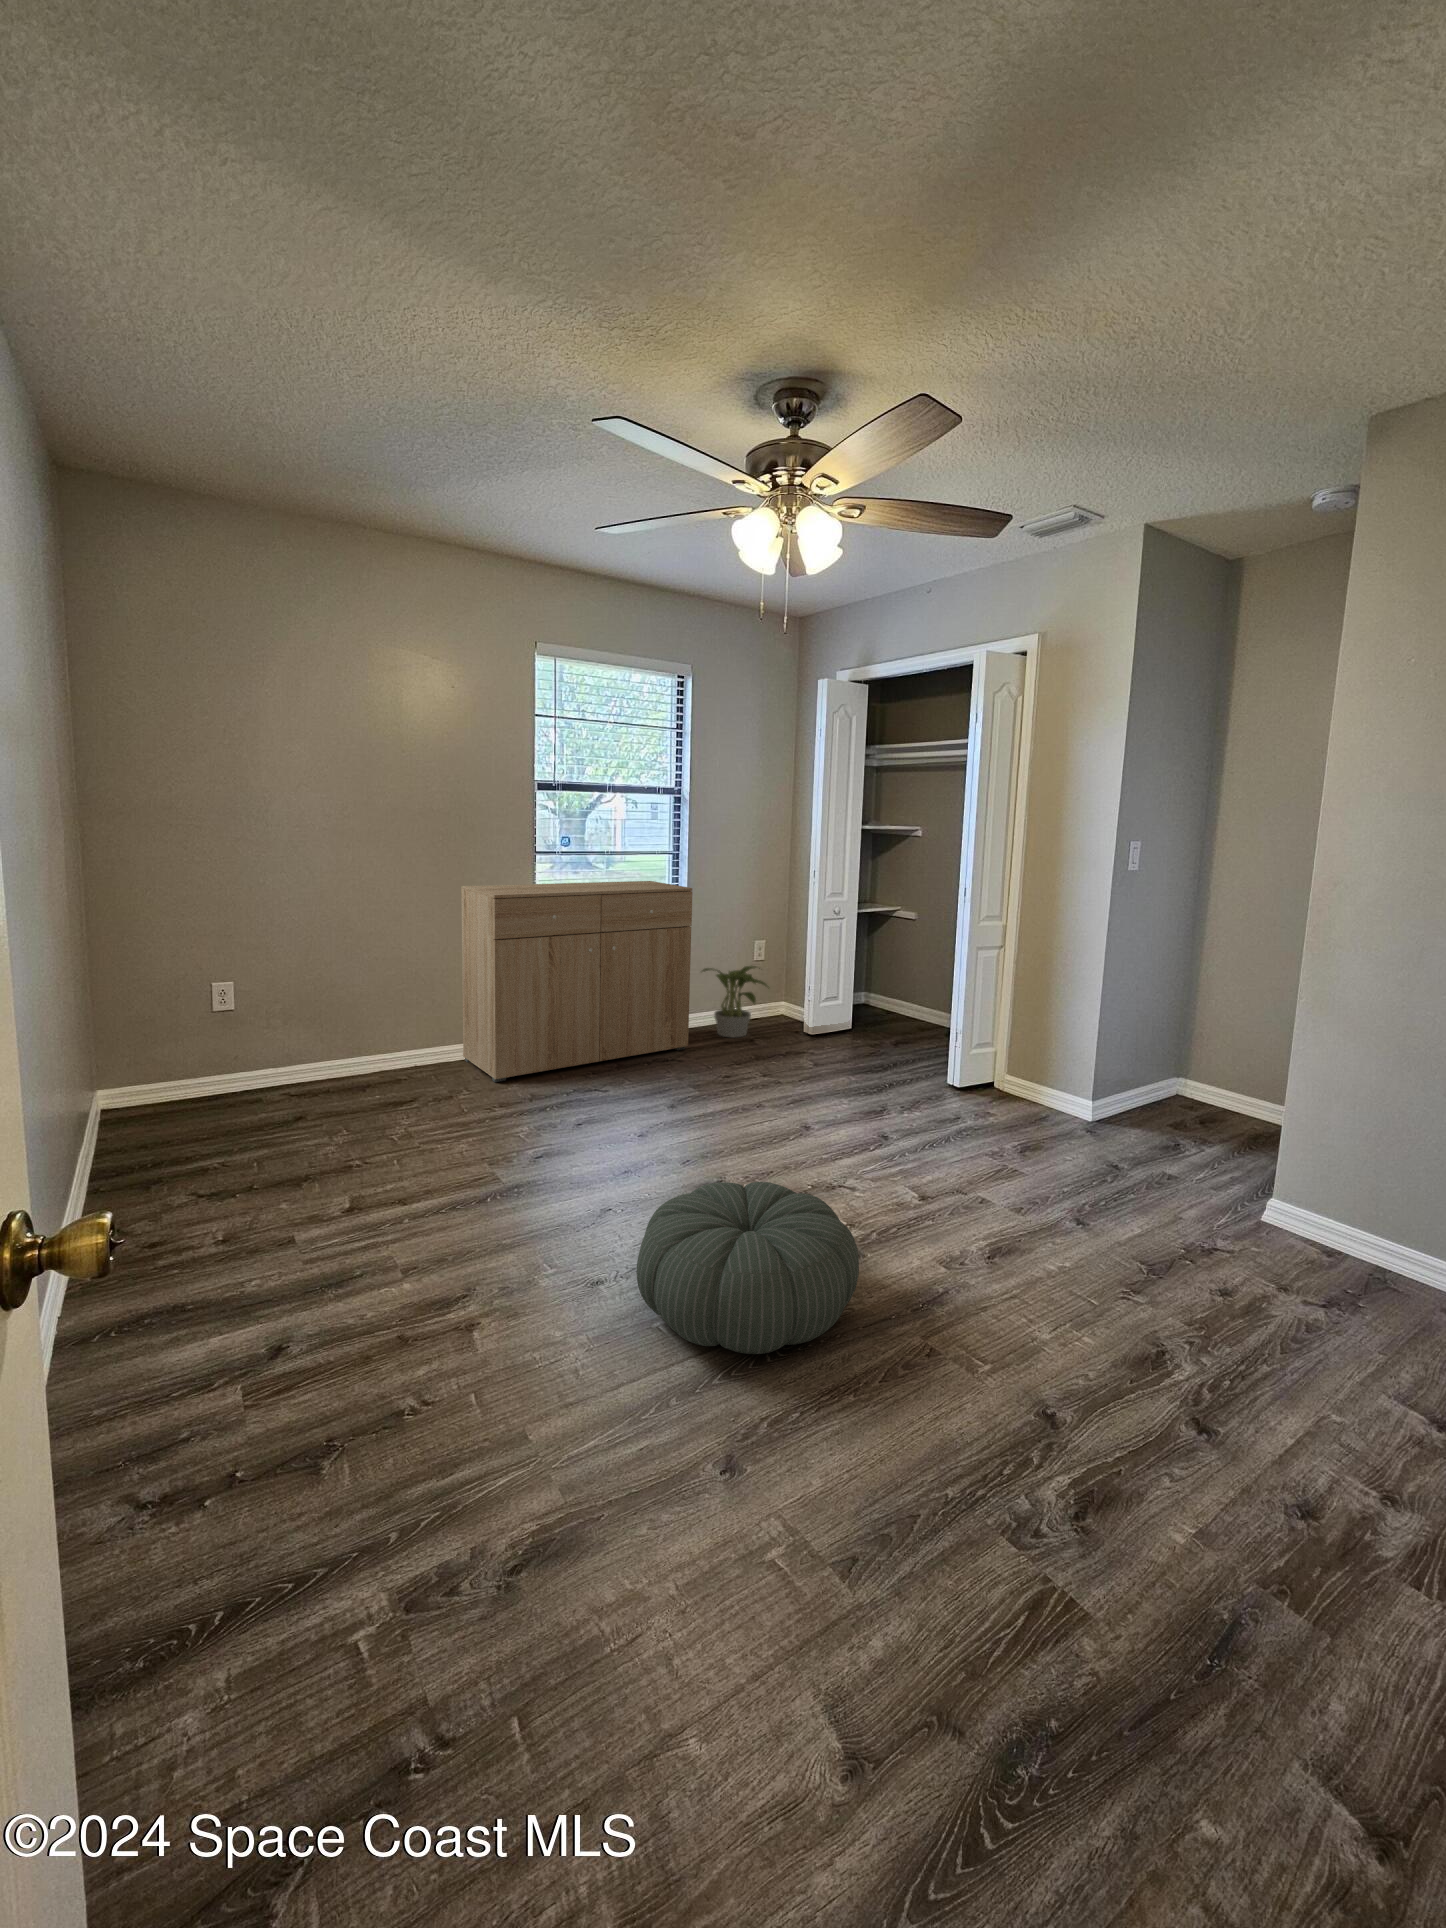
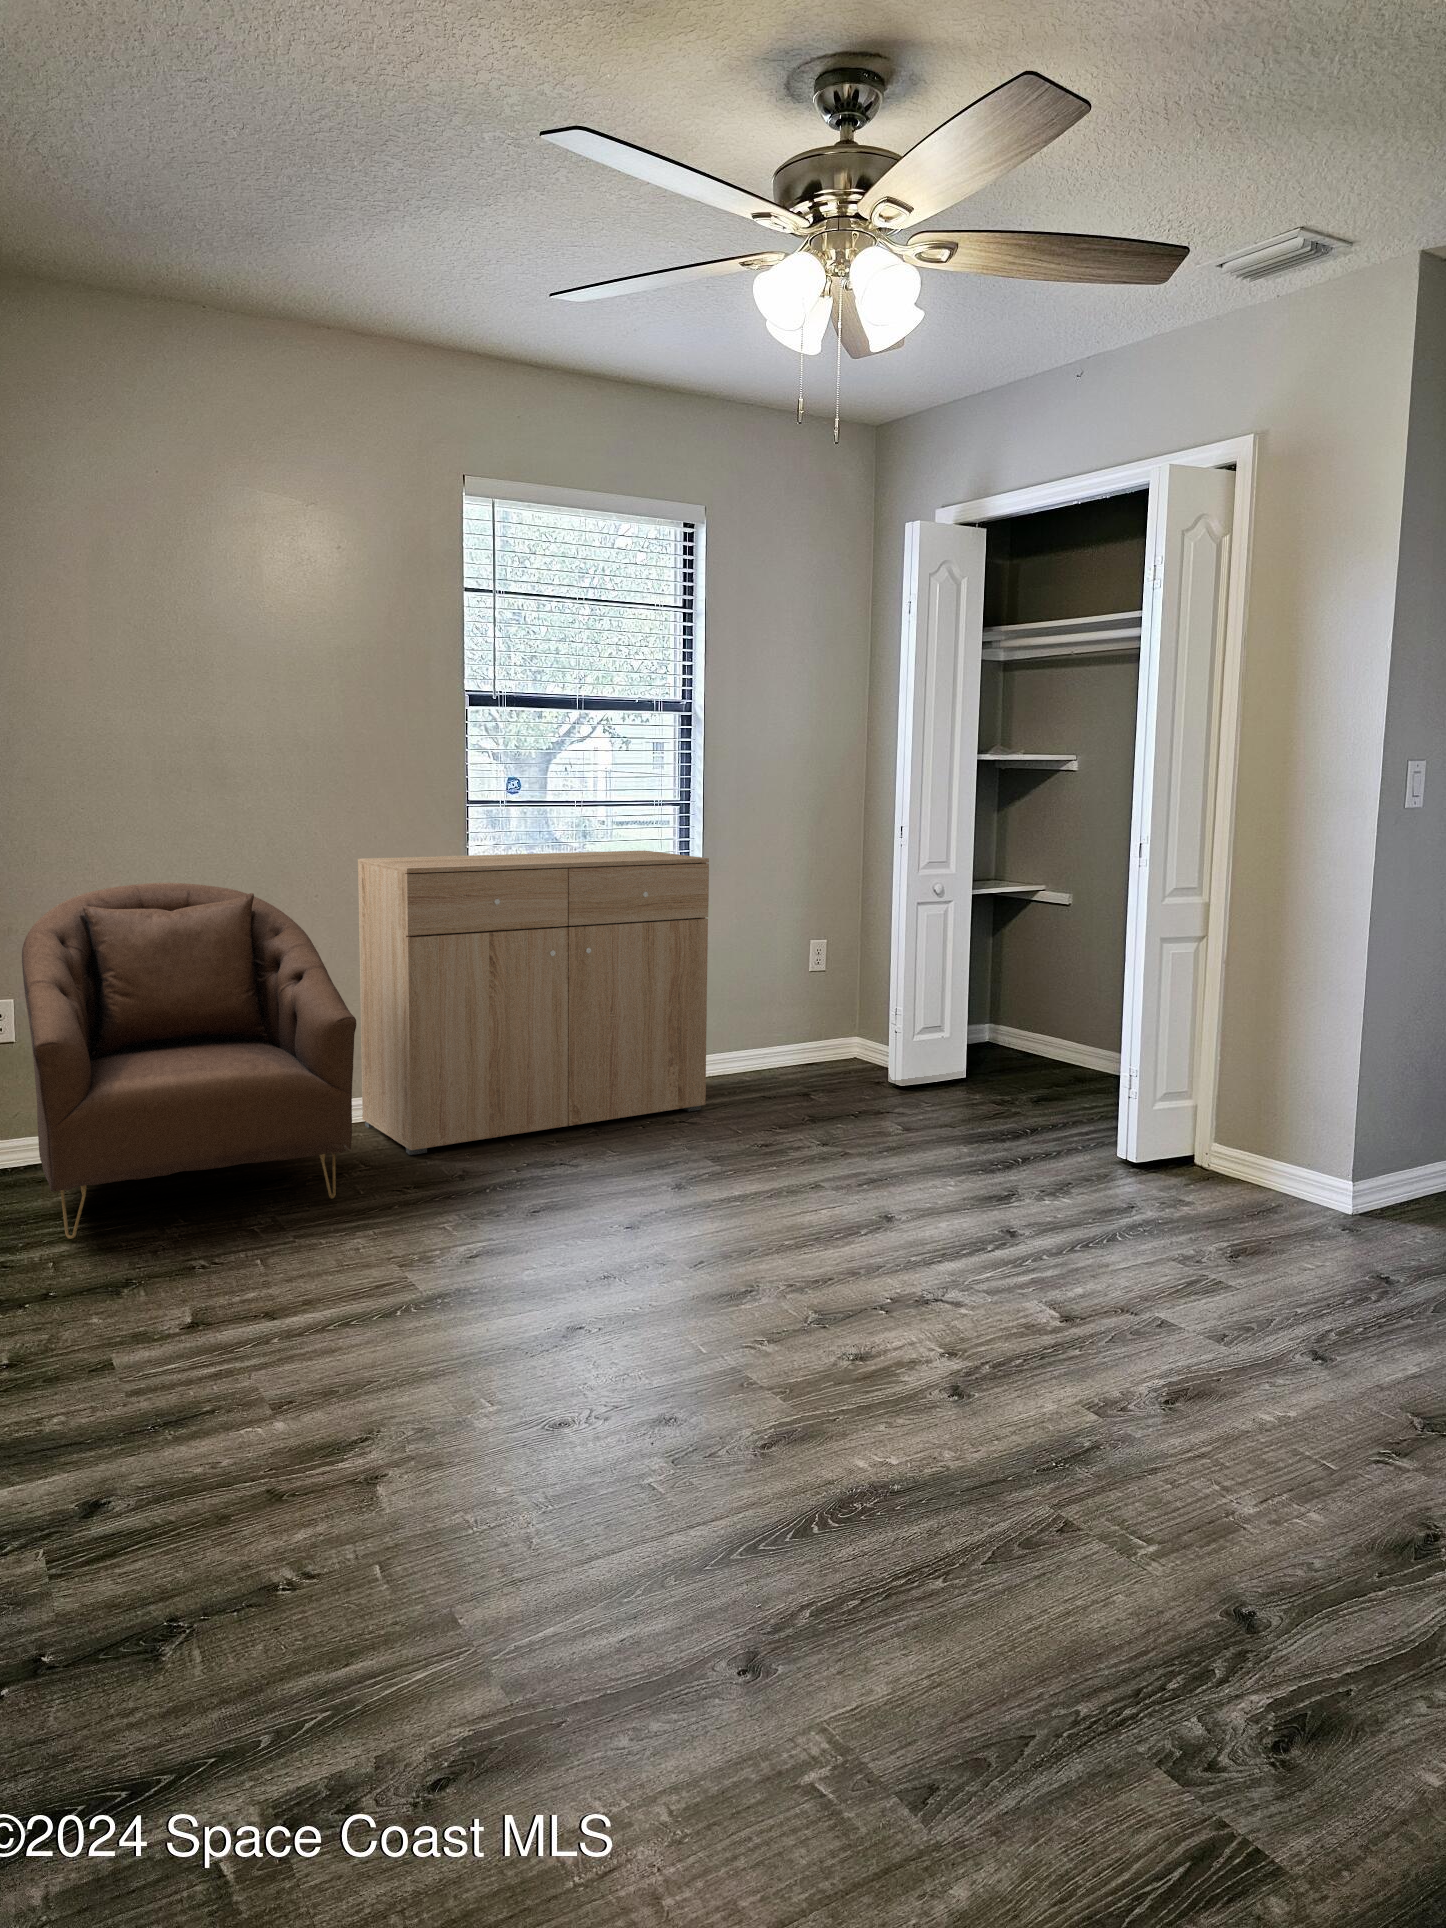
armchair: none [230,903,460,1146] -> present [22,883,357,1239]
potted plant: present [702,966,768,1037] -> none [723,981,833,1093]
pouf: present [637,1182,859,1354] -> none [618,1277,955,1521]

